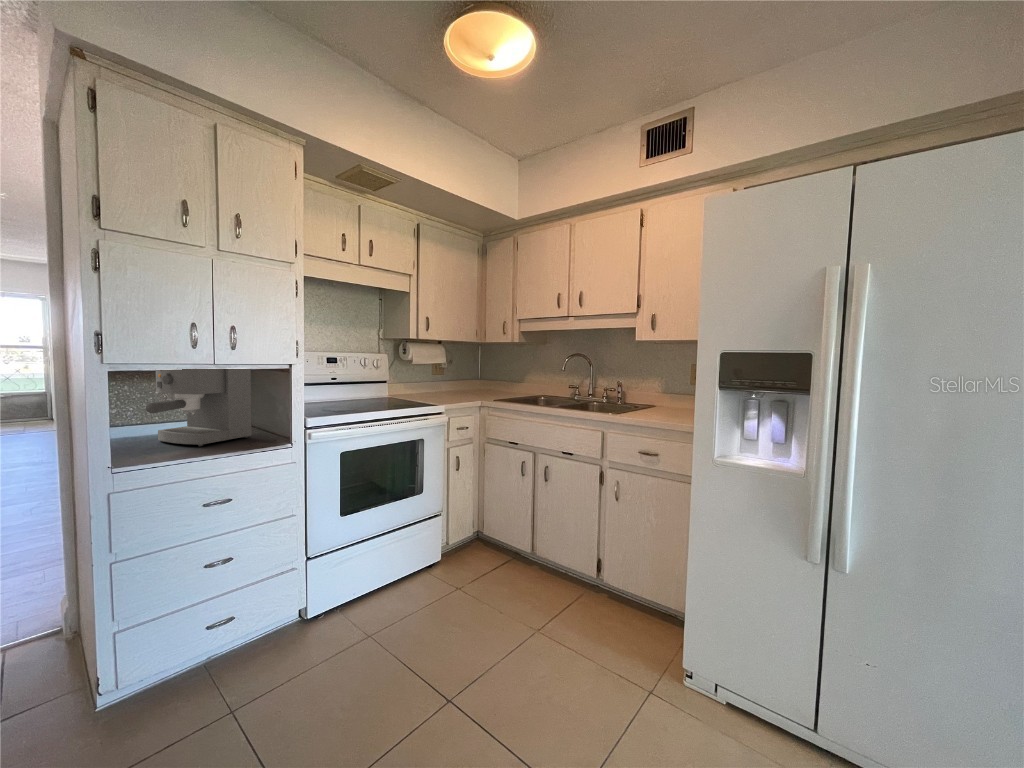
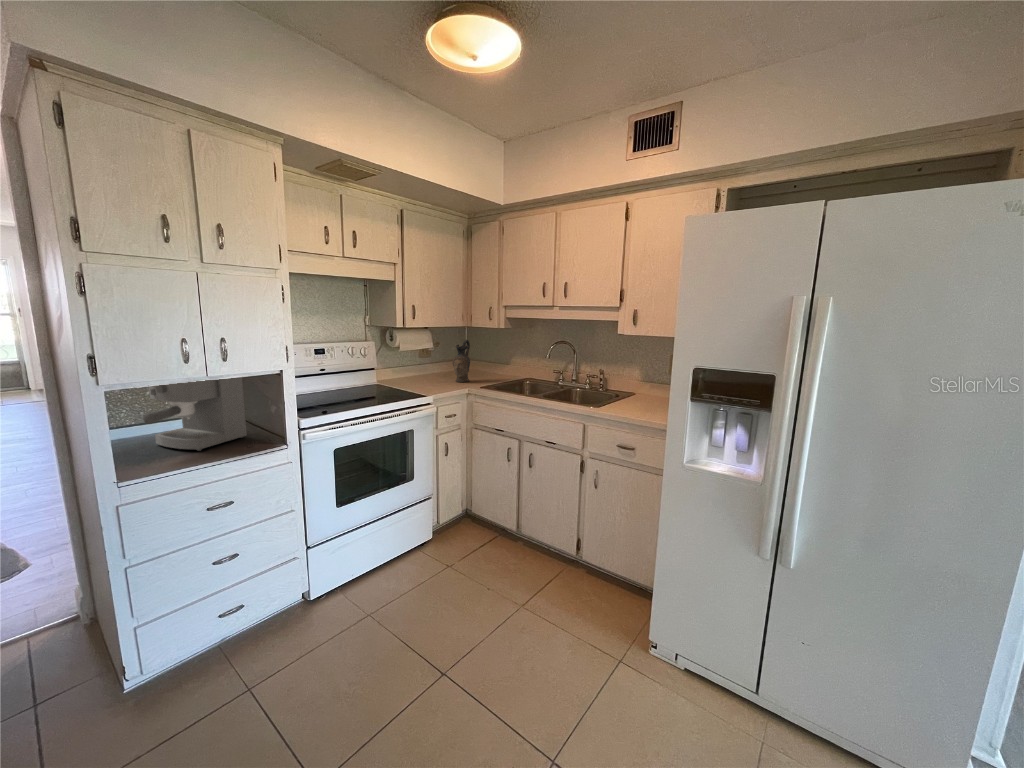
ceramic pitcher: none [465,353,483,396] -> present [452,339,470,382]

